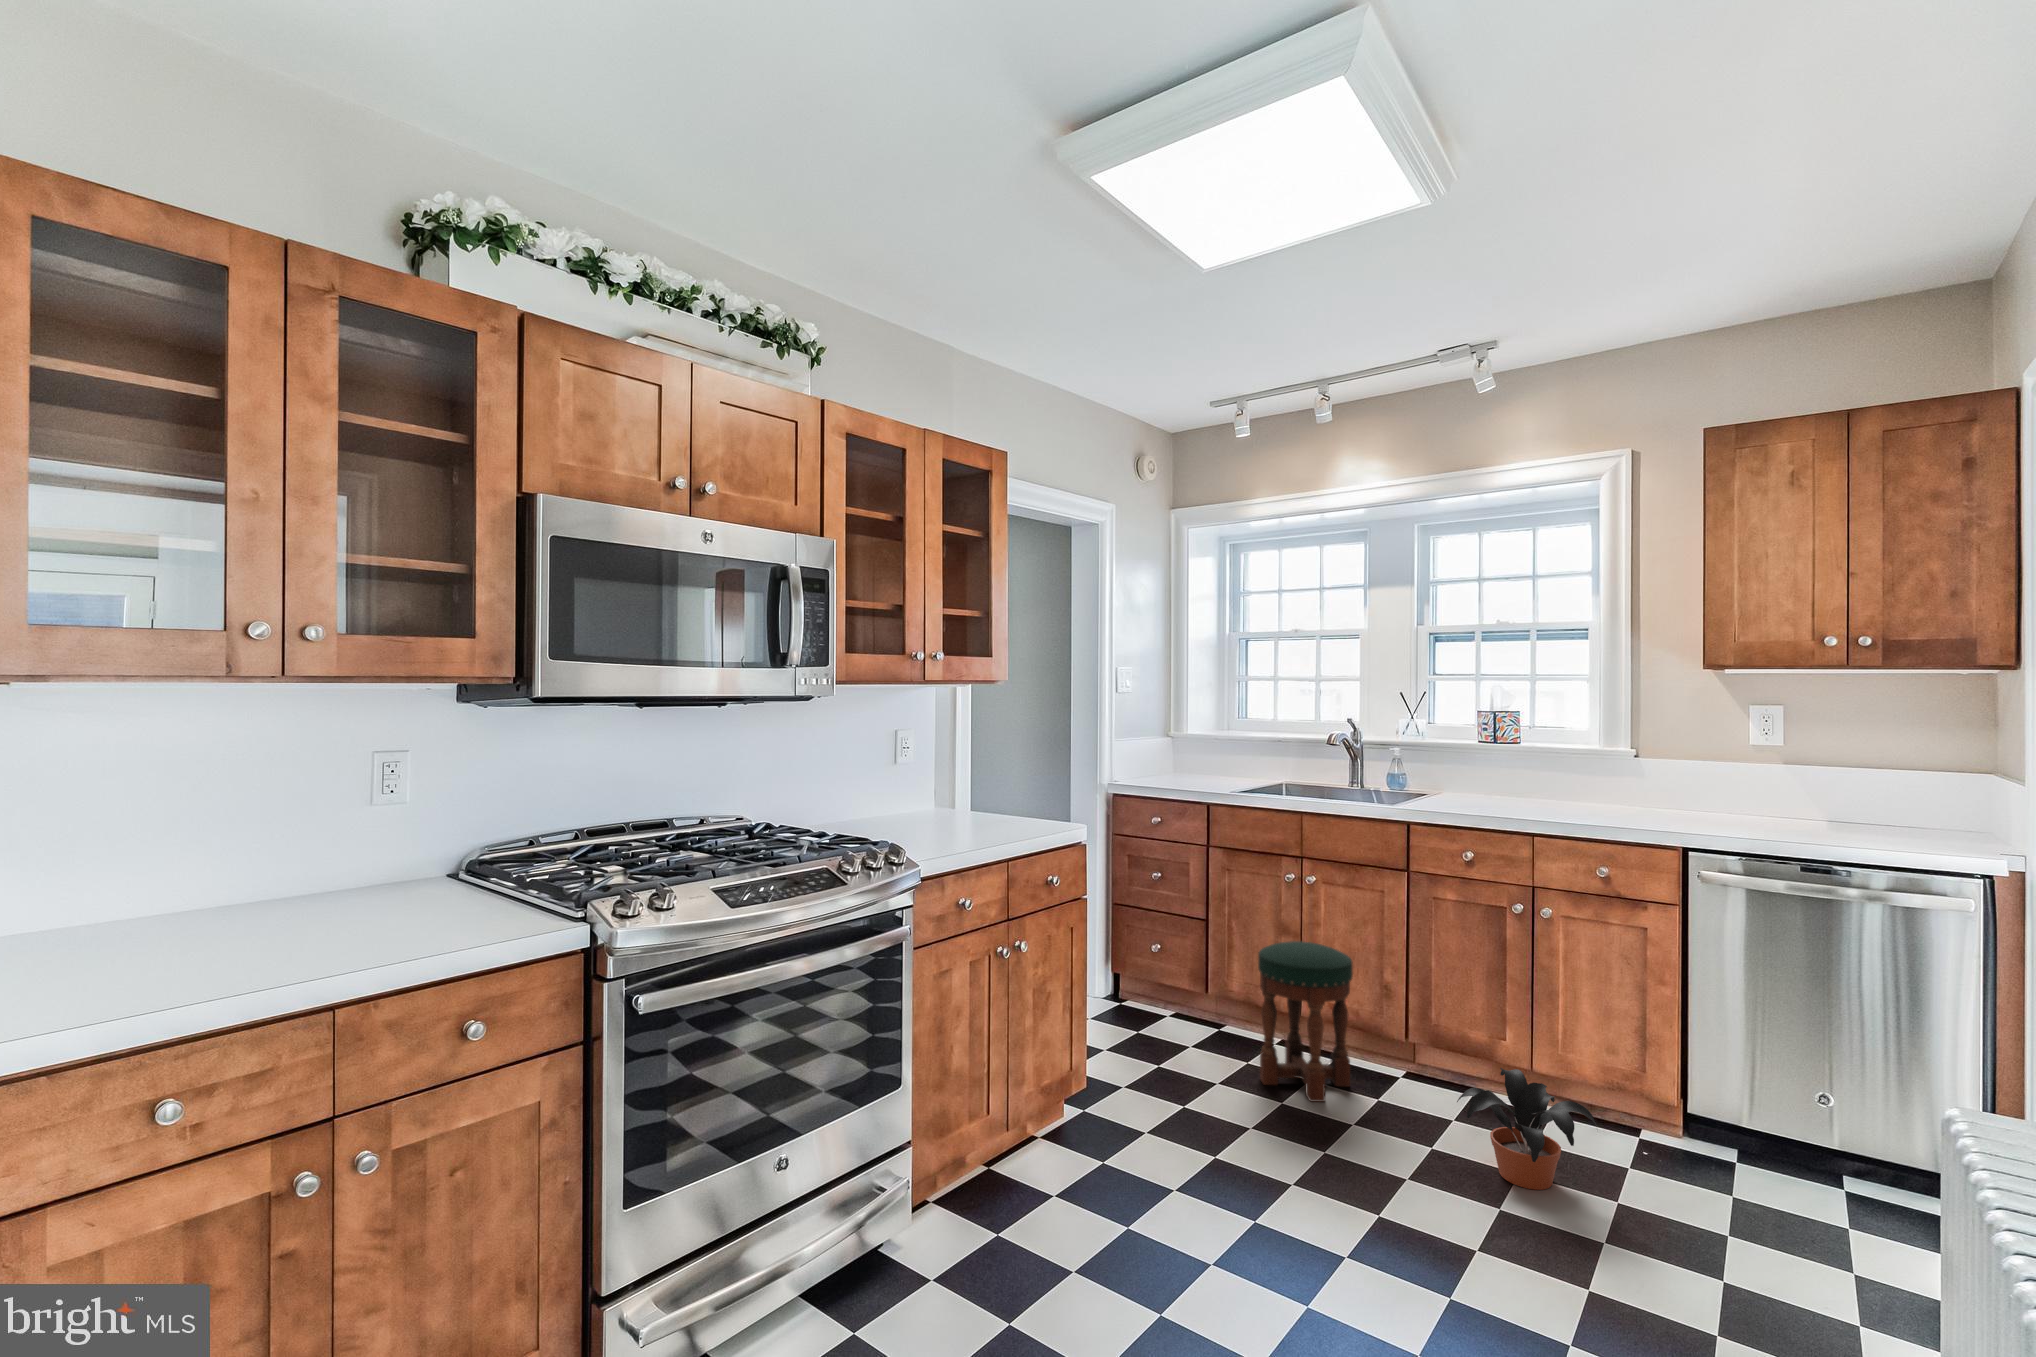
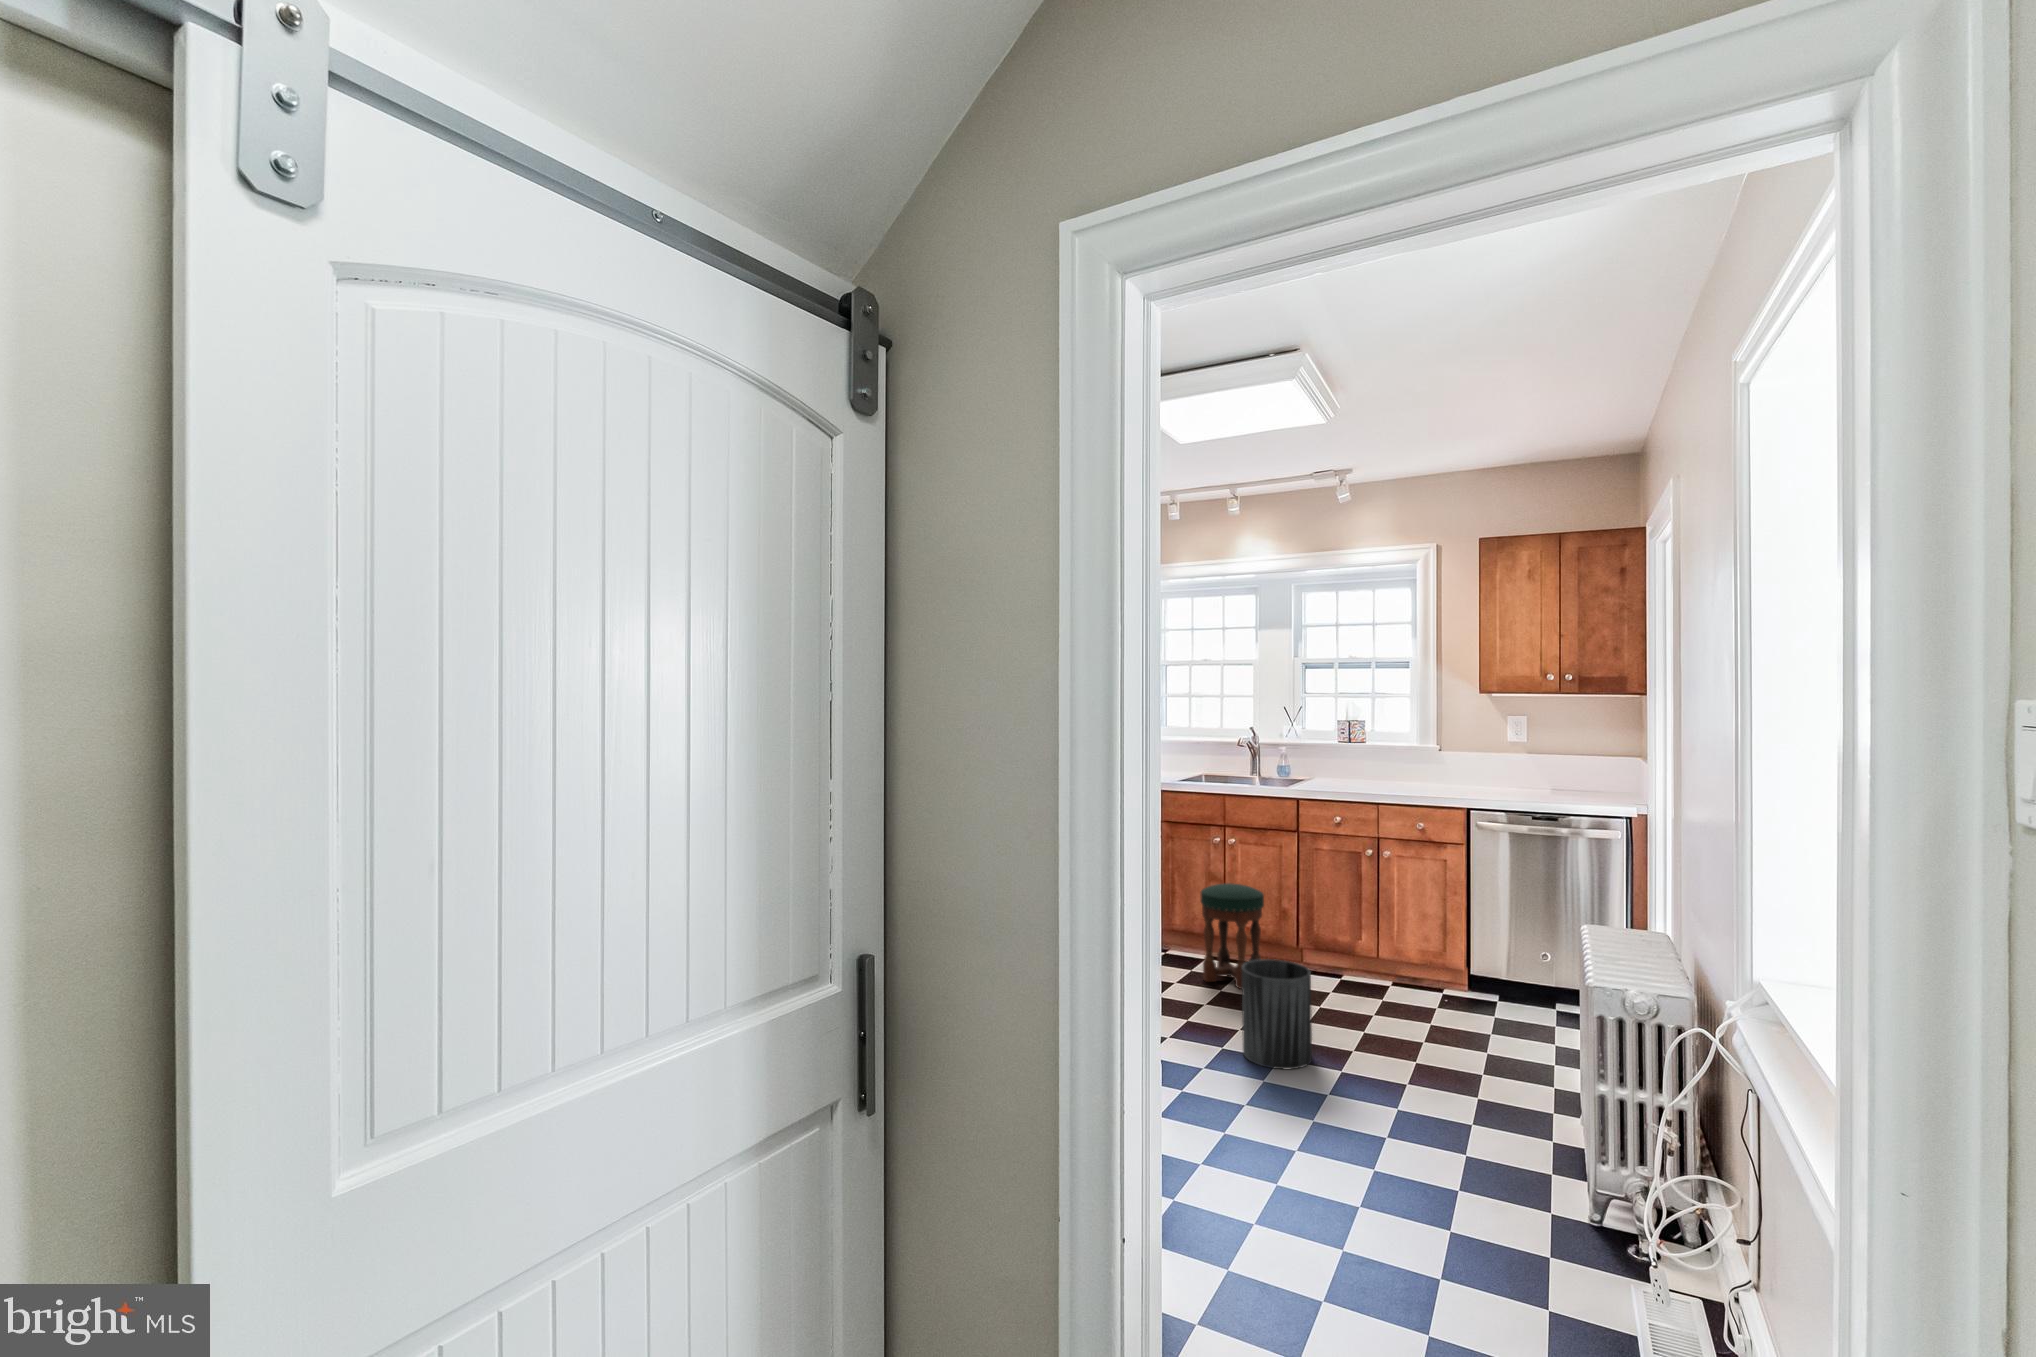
potted plant: present [1457,1068,1596,1190] -> none [1336,953,1419,1023]
trash can: none [1287,1079,1403,1277] -> present [1242,959,1312,1069]

